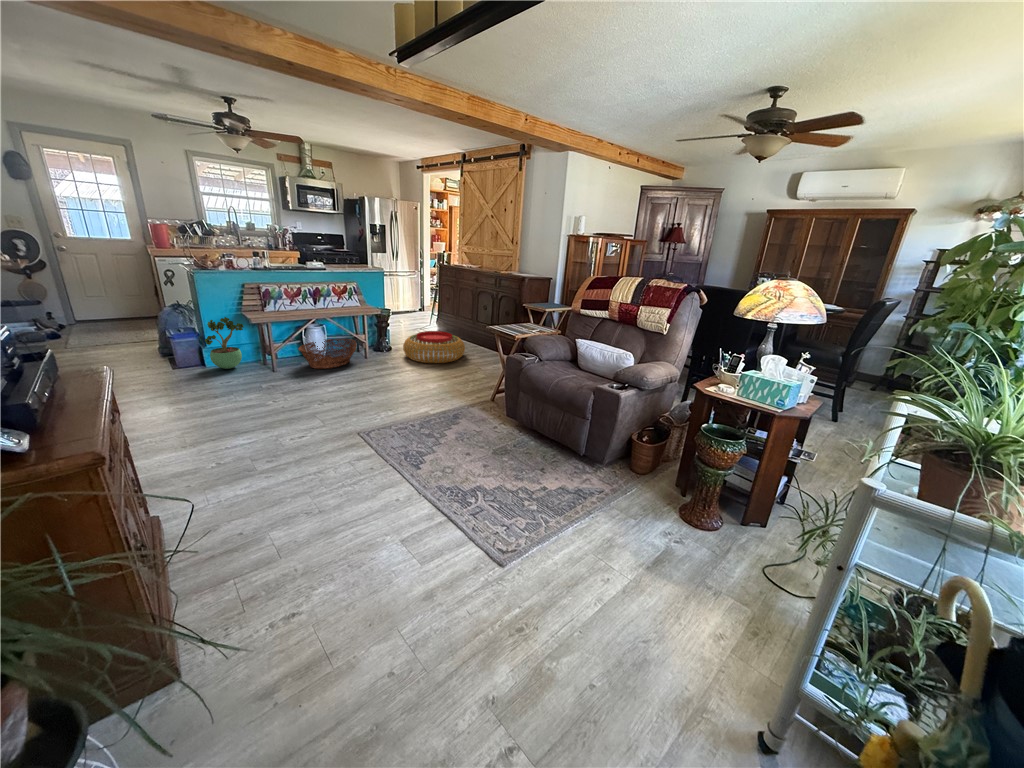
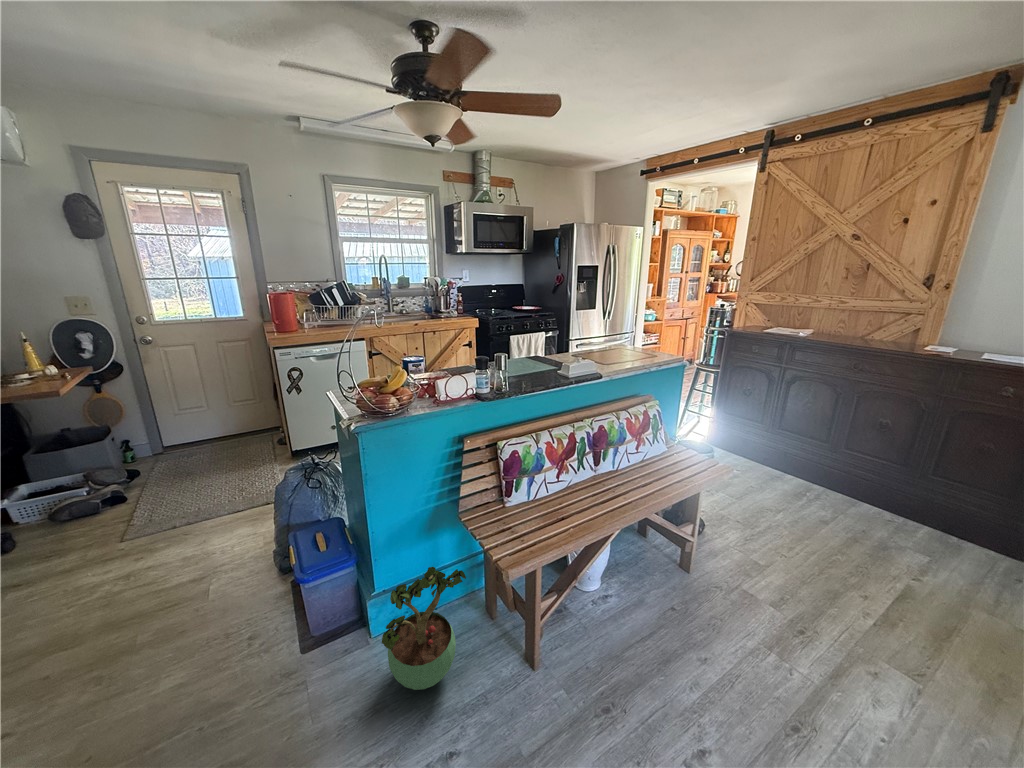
pouf: present [403,331,465,363] -> none [758,508,946,634]
basket: present [299,339,357,369] -> none [586,548,703,680]

